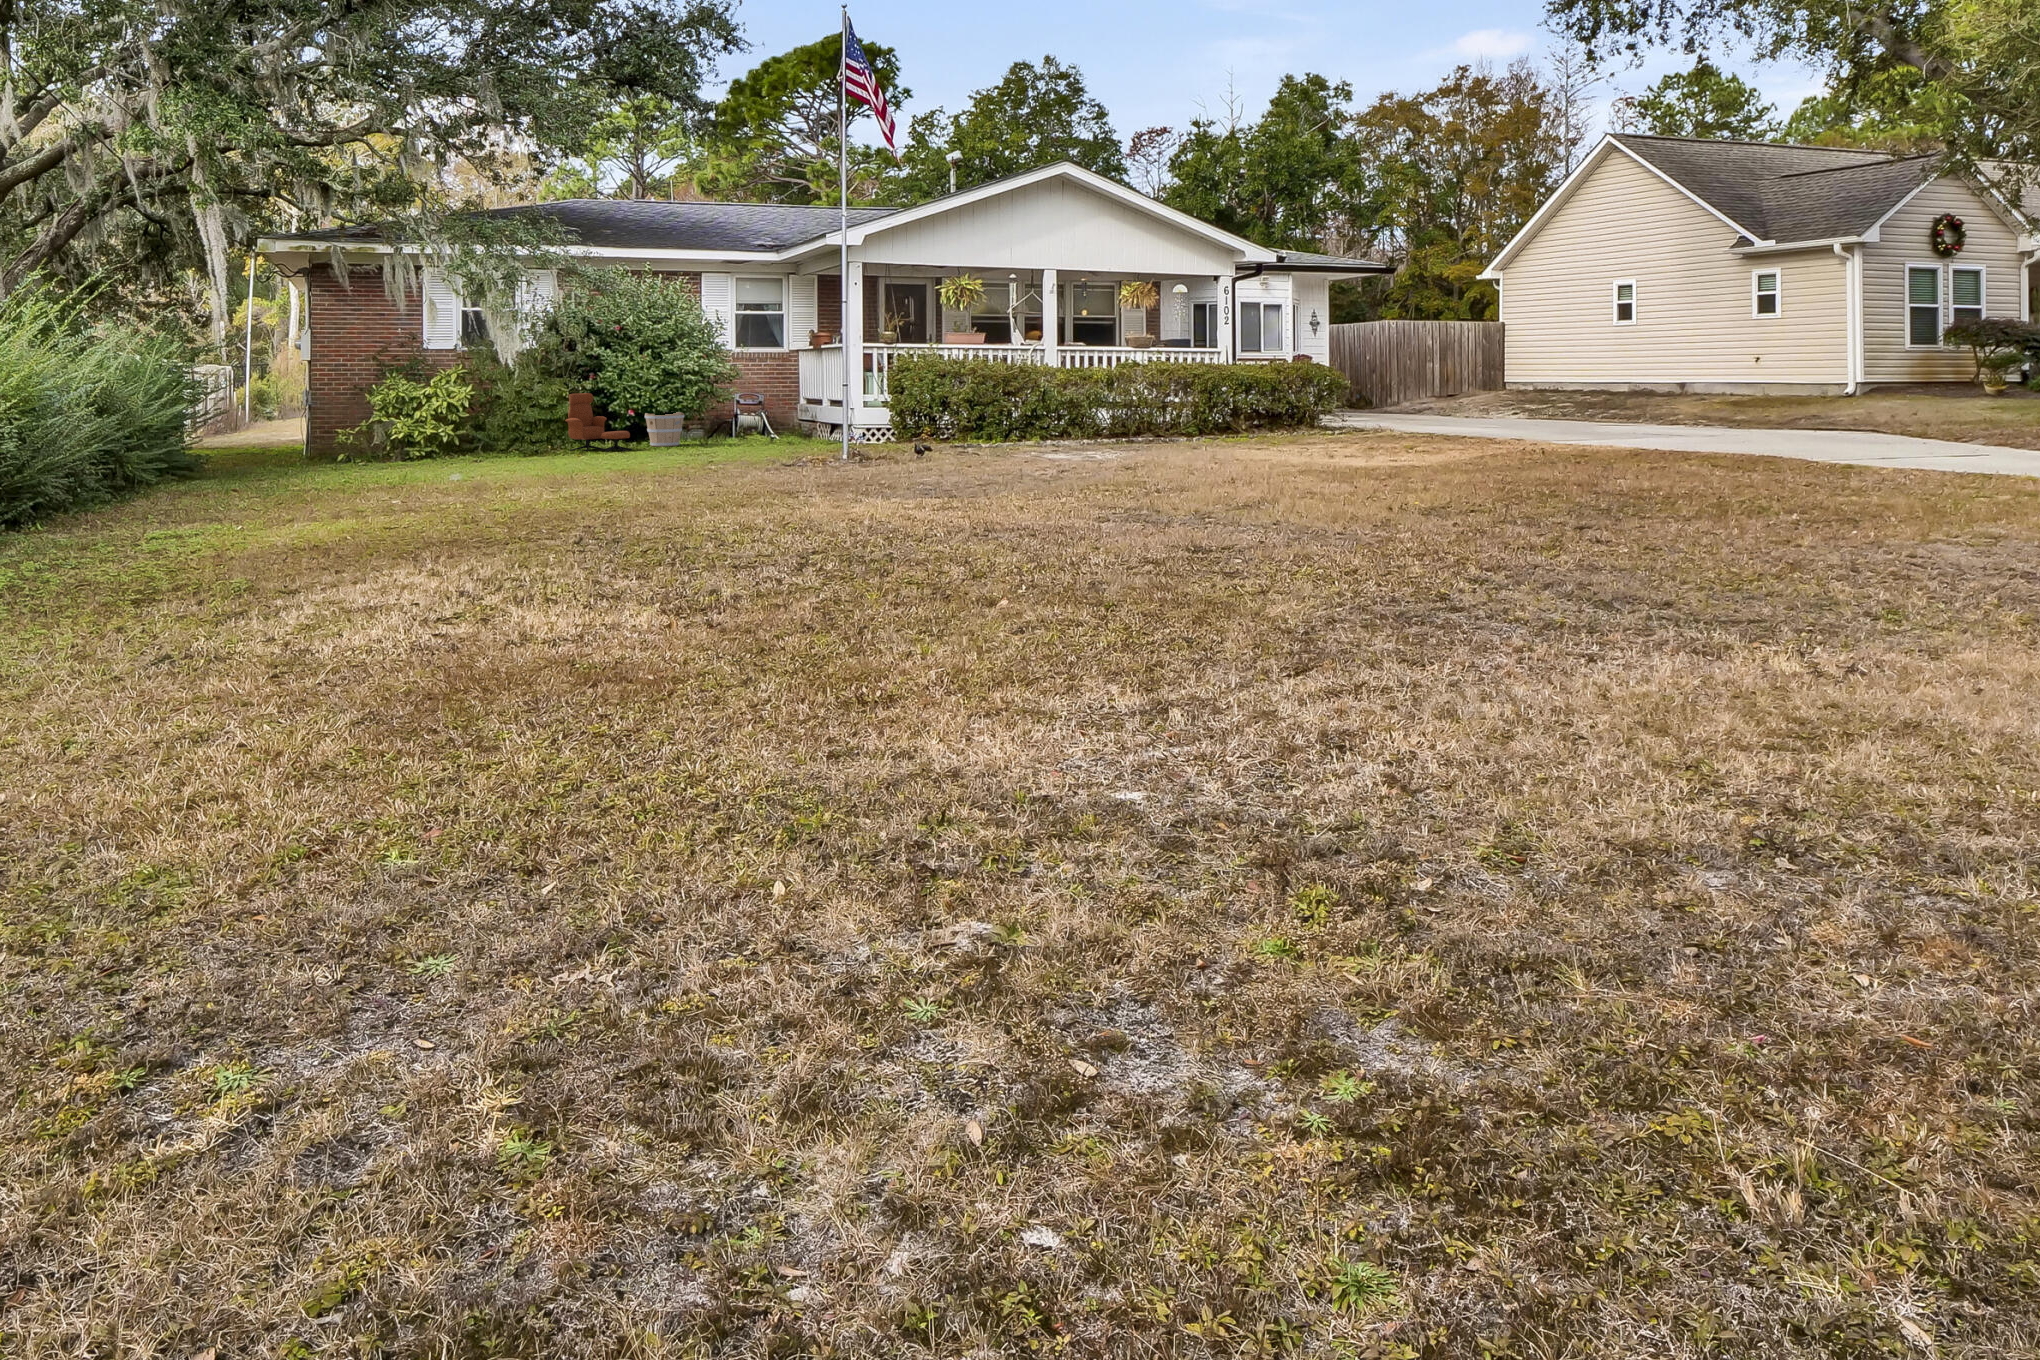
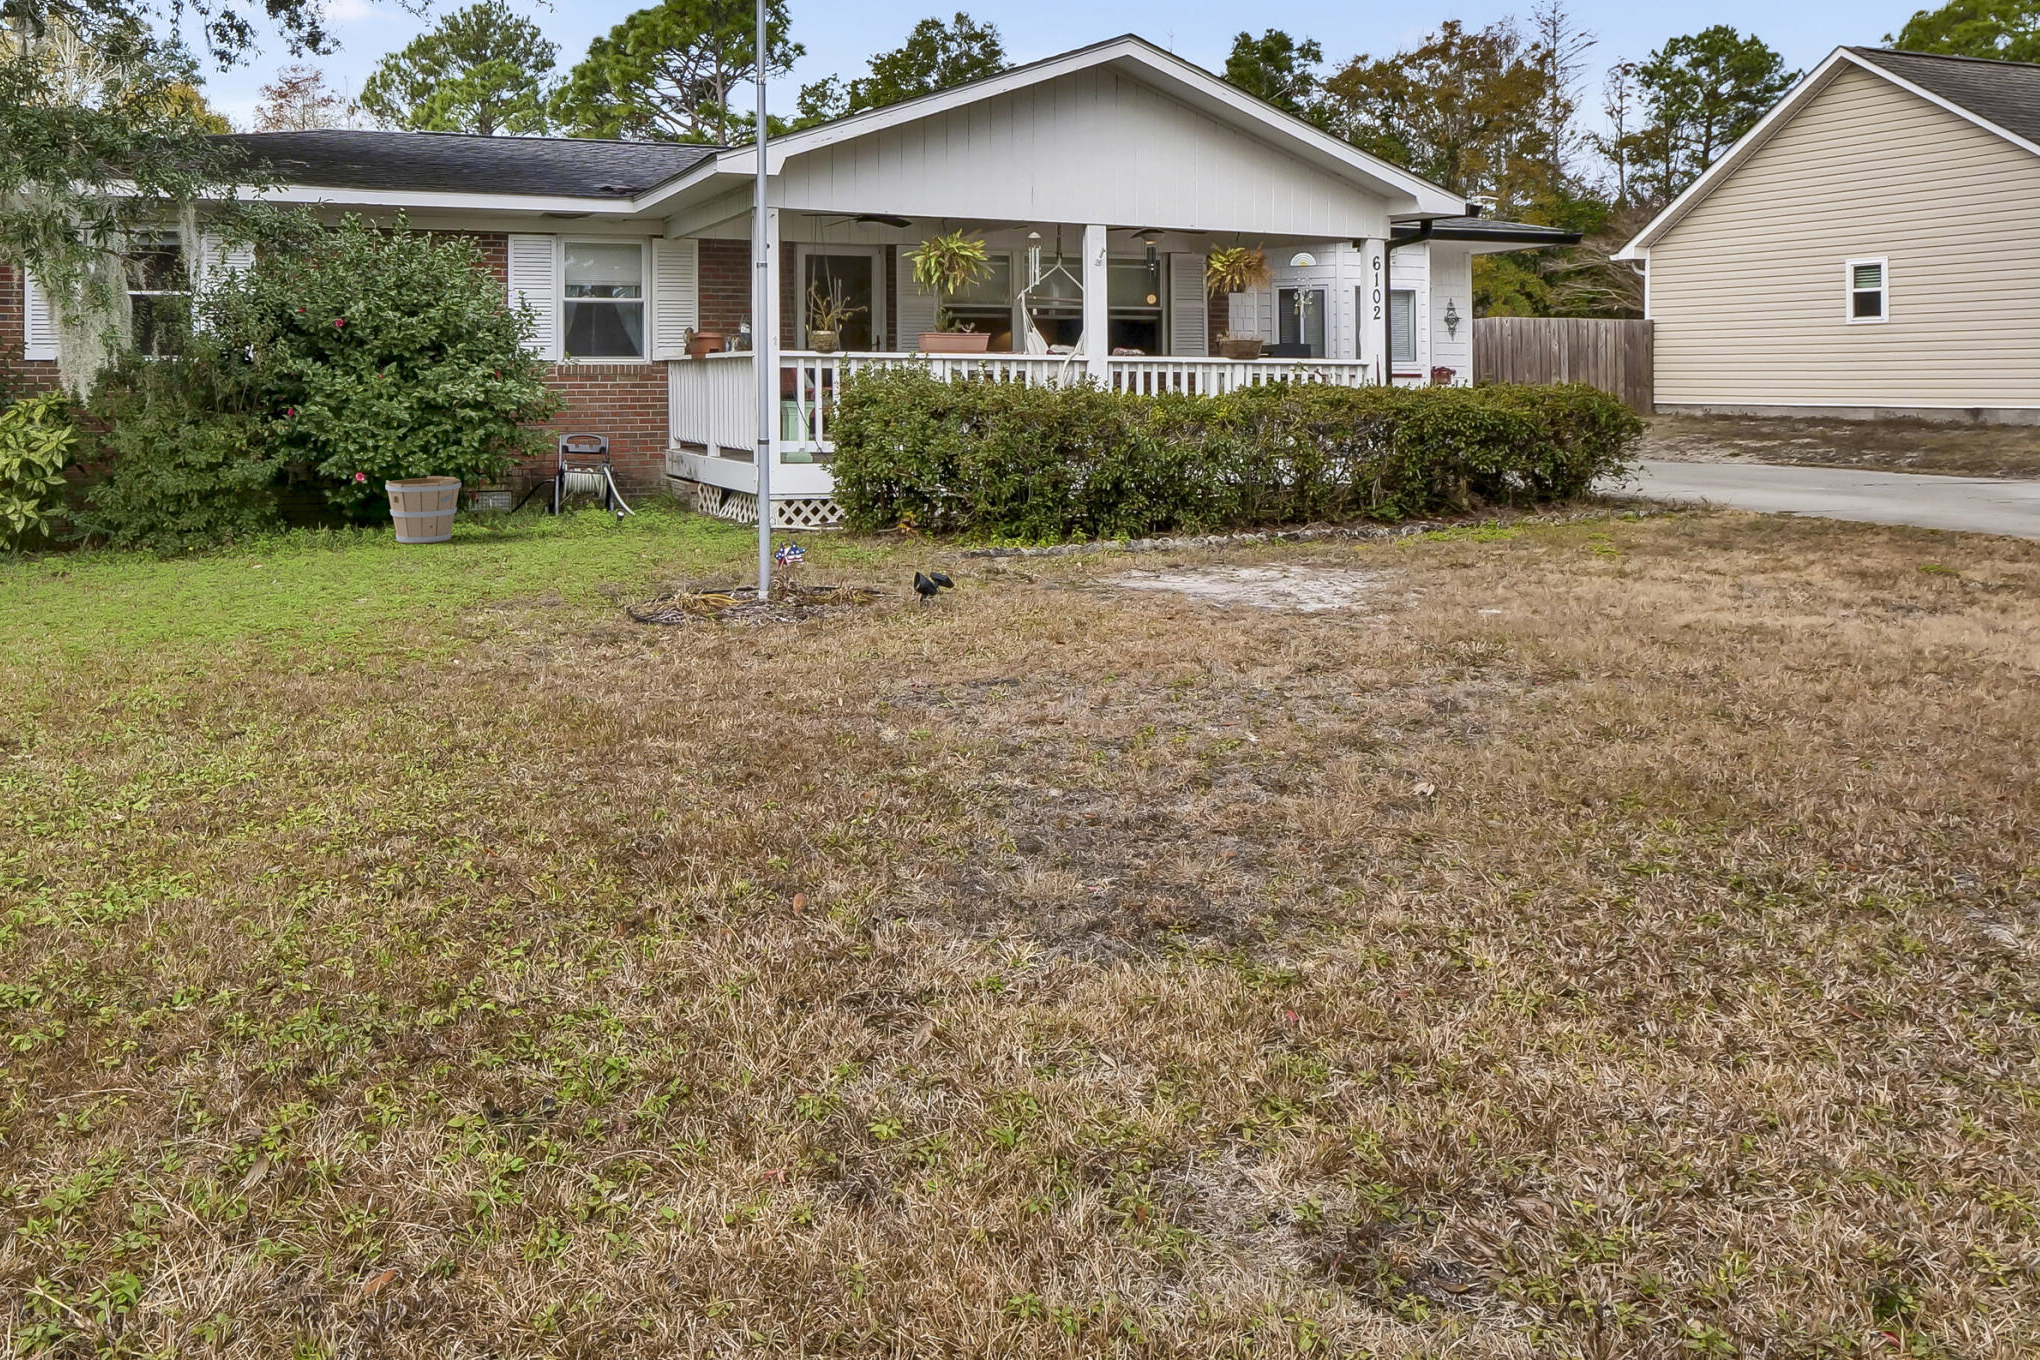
lounge chair: present [566,393,631,452] -> none [218,445,350,563]

